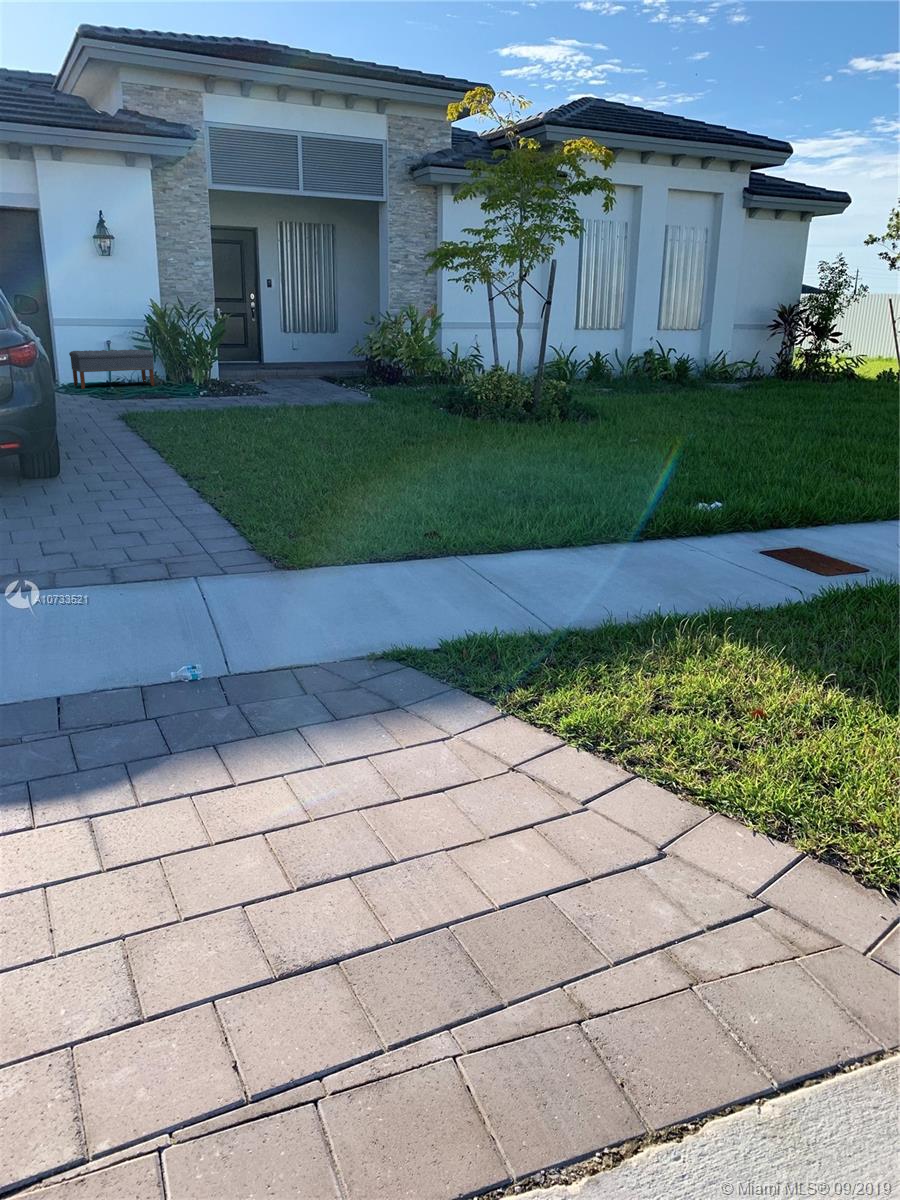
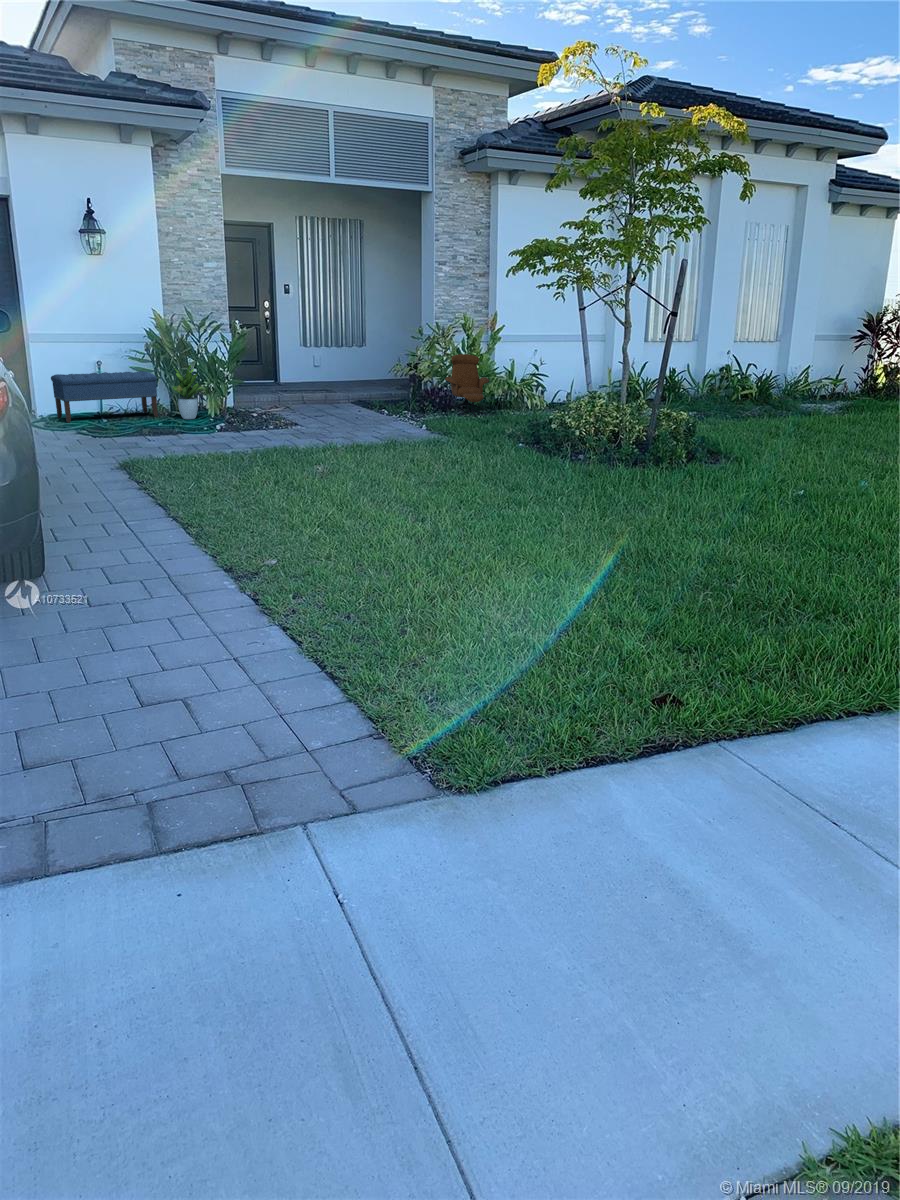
lounge chair: none [393,337,430,388] -> present [445,354,489,416]
potted plant: none [164,344,193,388] -> present [172,365,202,419]

